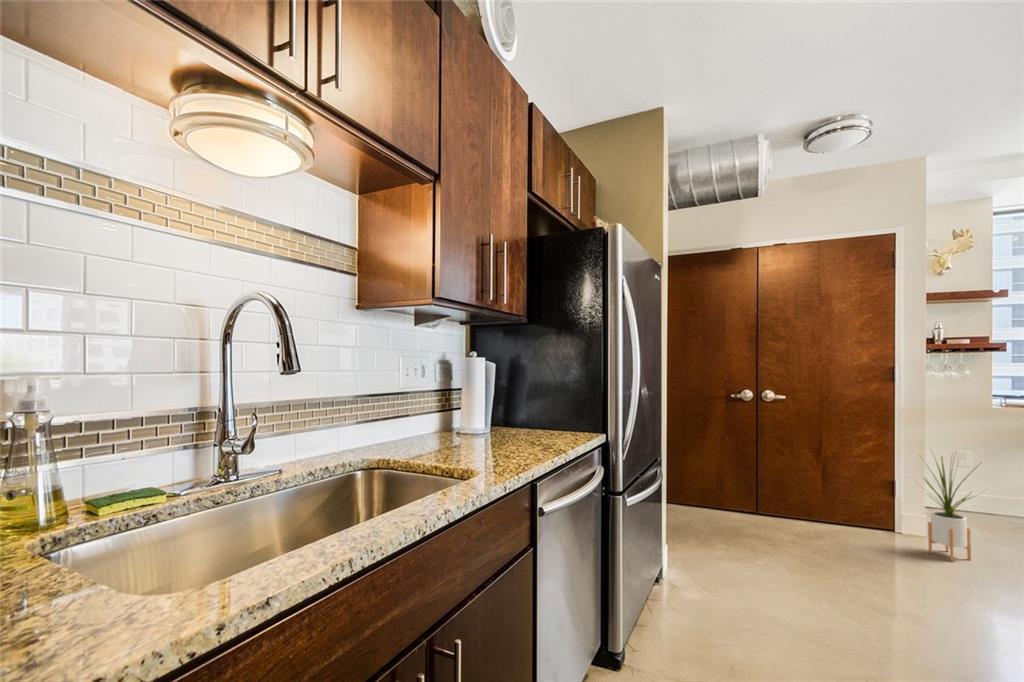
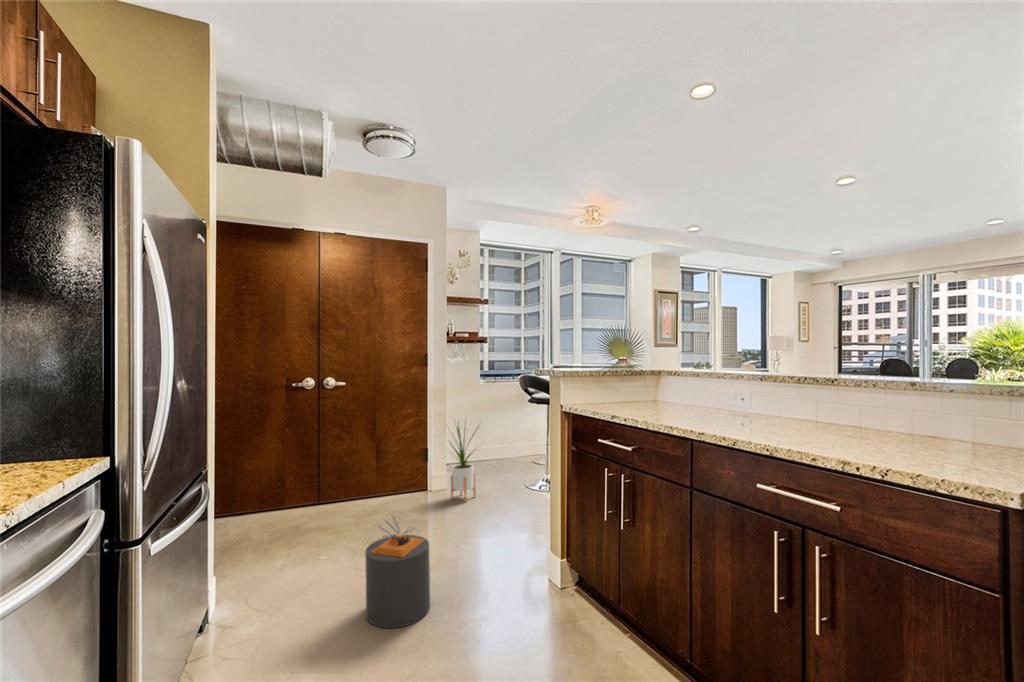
trash can: none [796,536,874,658] -> present [365,517,430,628]

